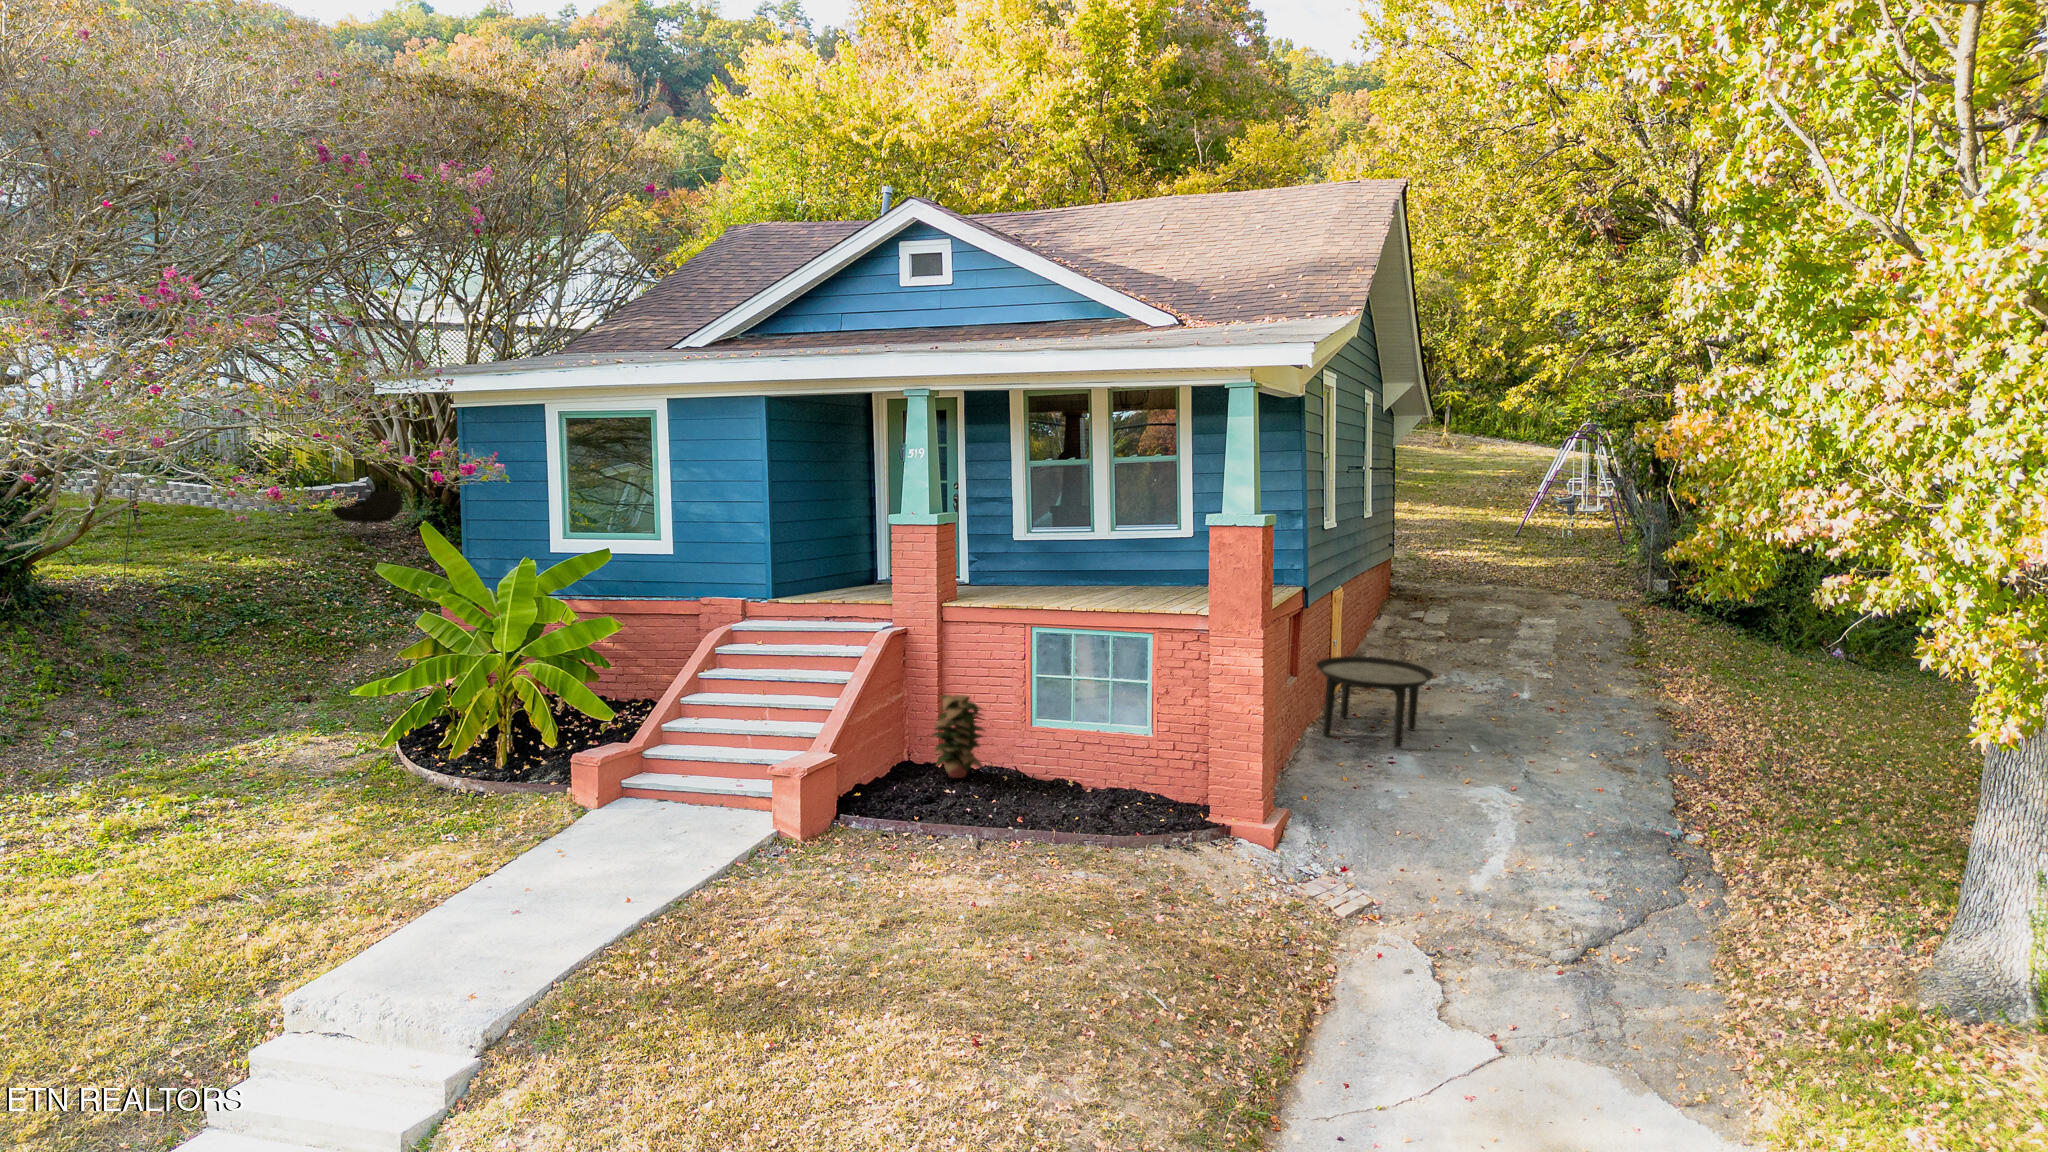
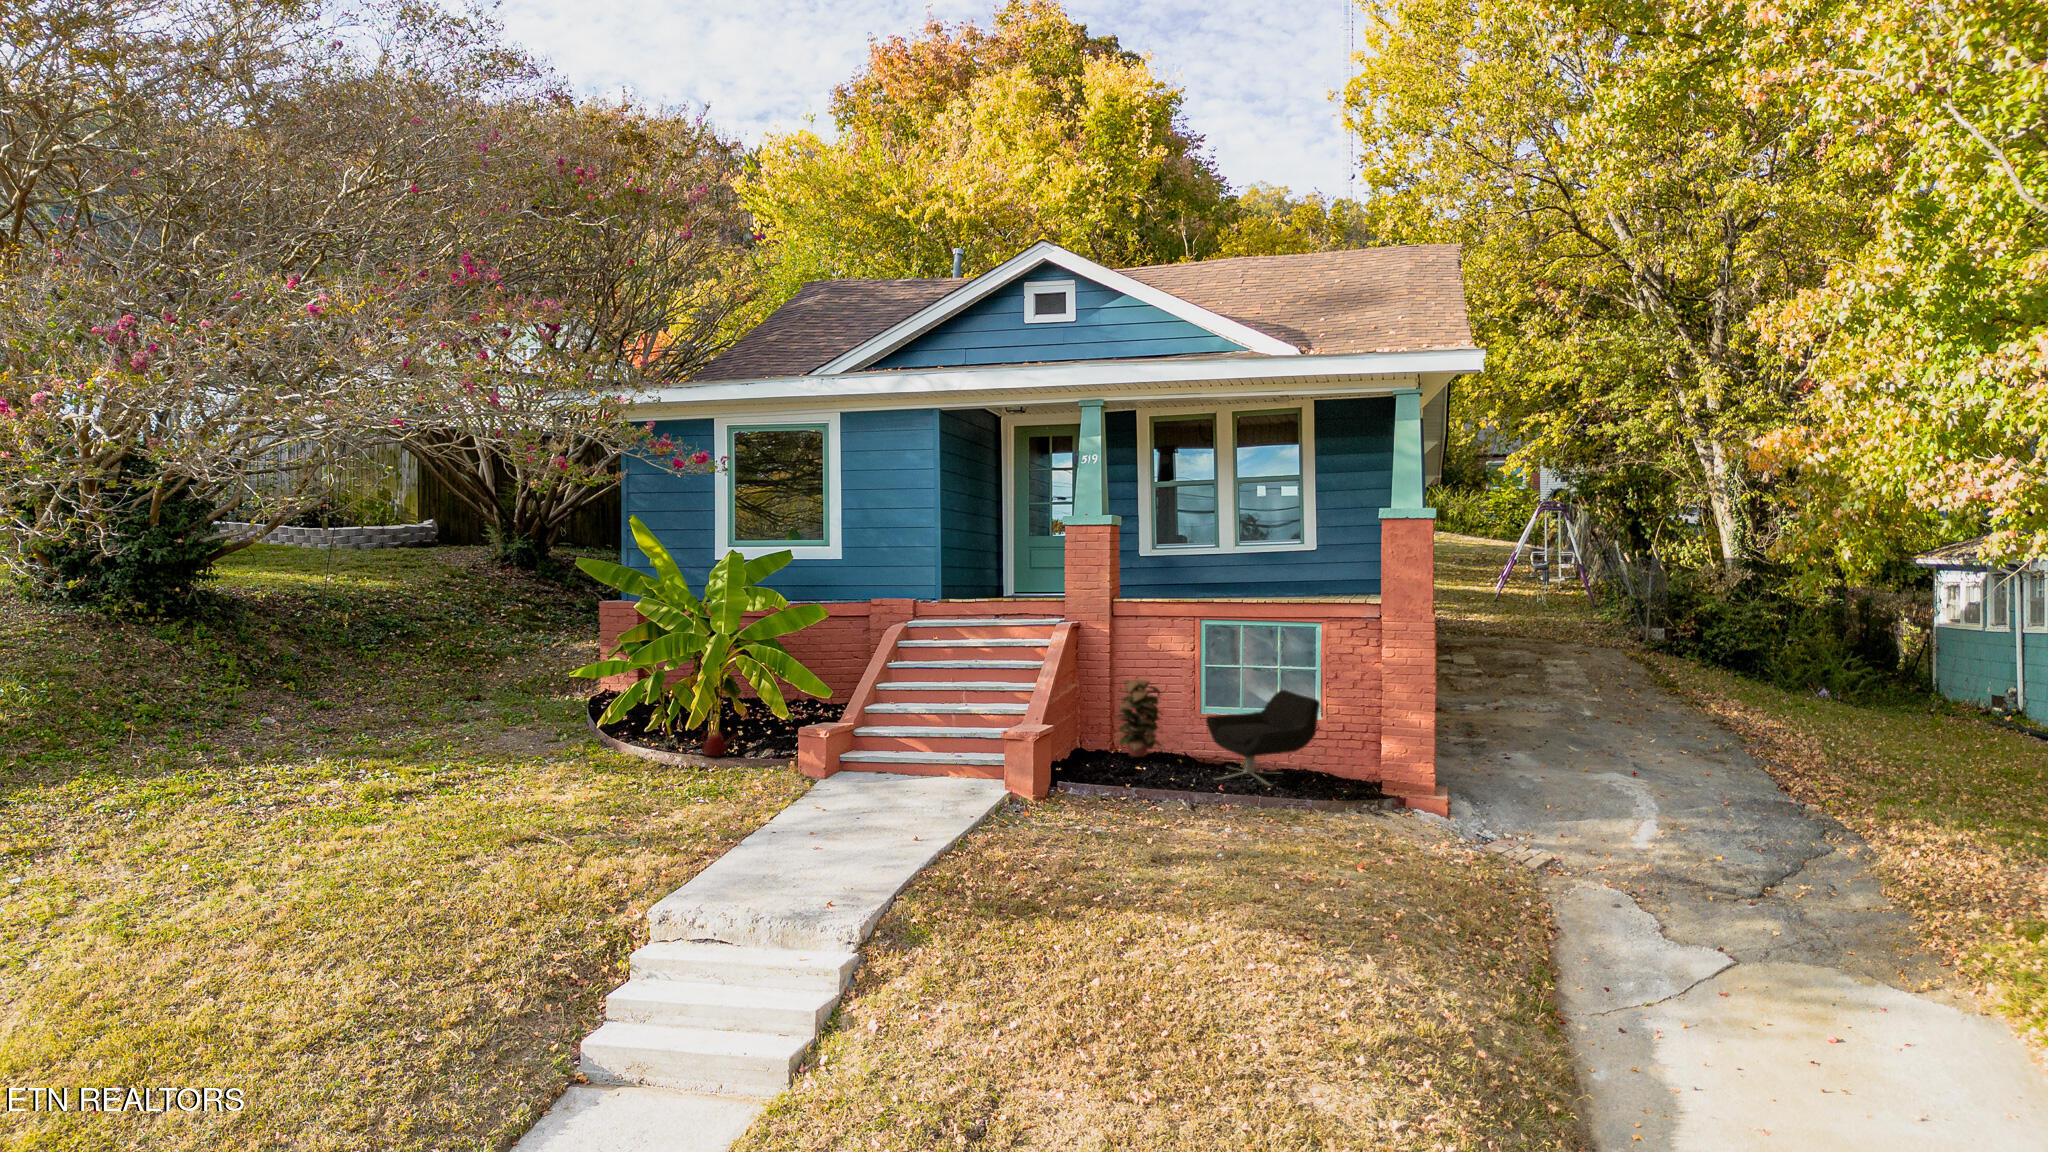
lounge chair: present [331,491,403,534] -> present [1206,690,1320,786]
round table: present [1316,656,1434,748] -> none [1426,664,1538,743]
watering can: none [482,756,522,784] -> present [702,732,737,756]

